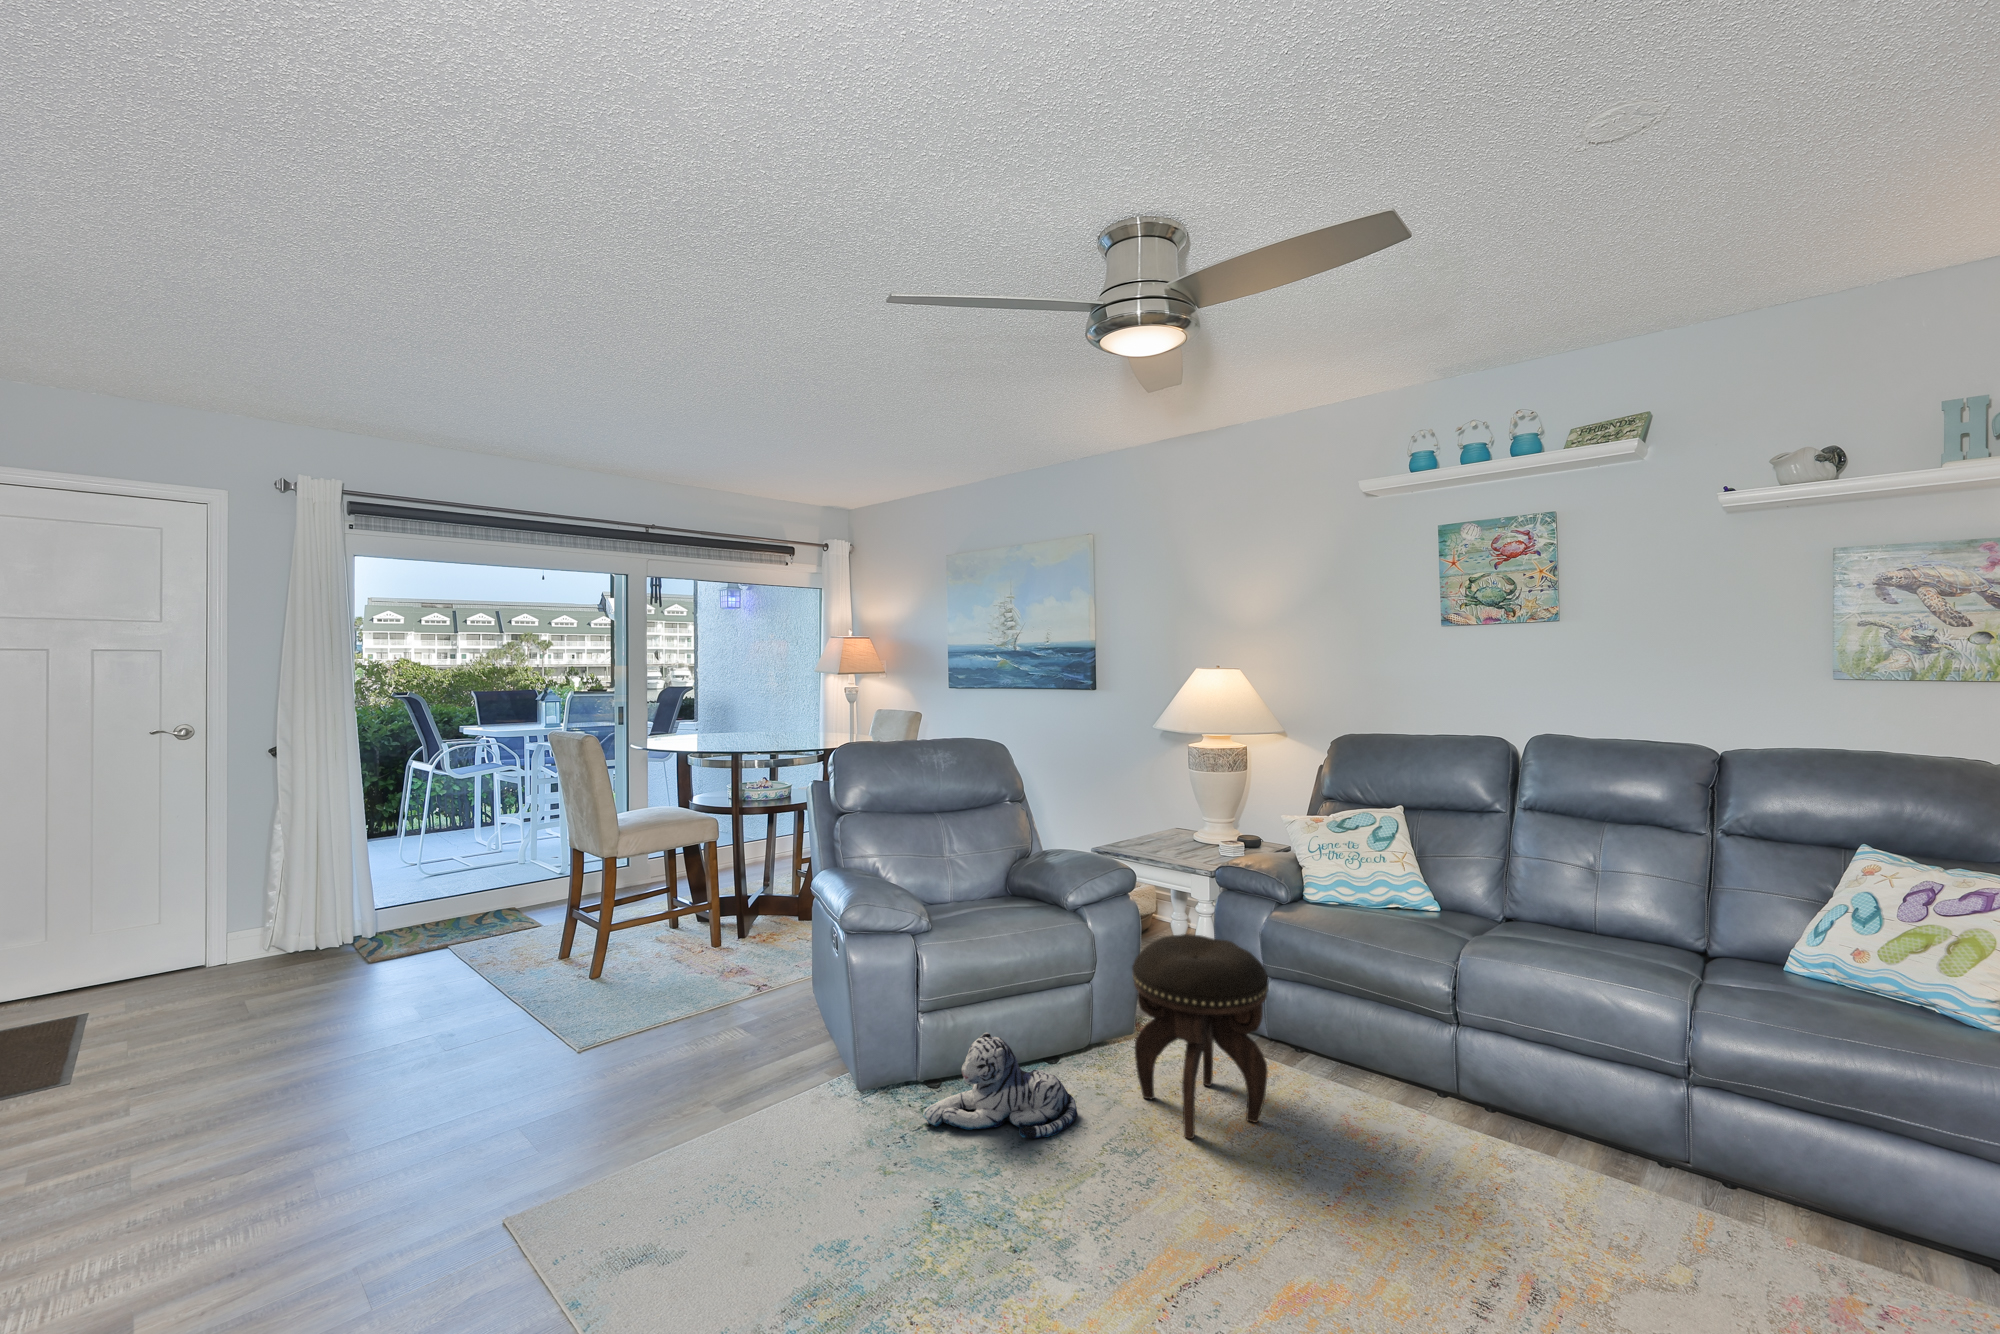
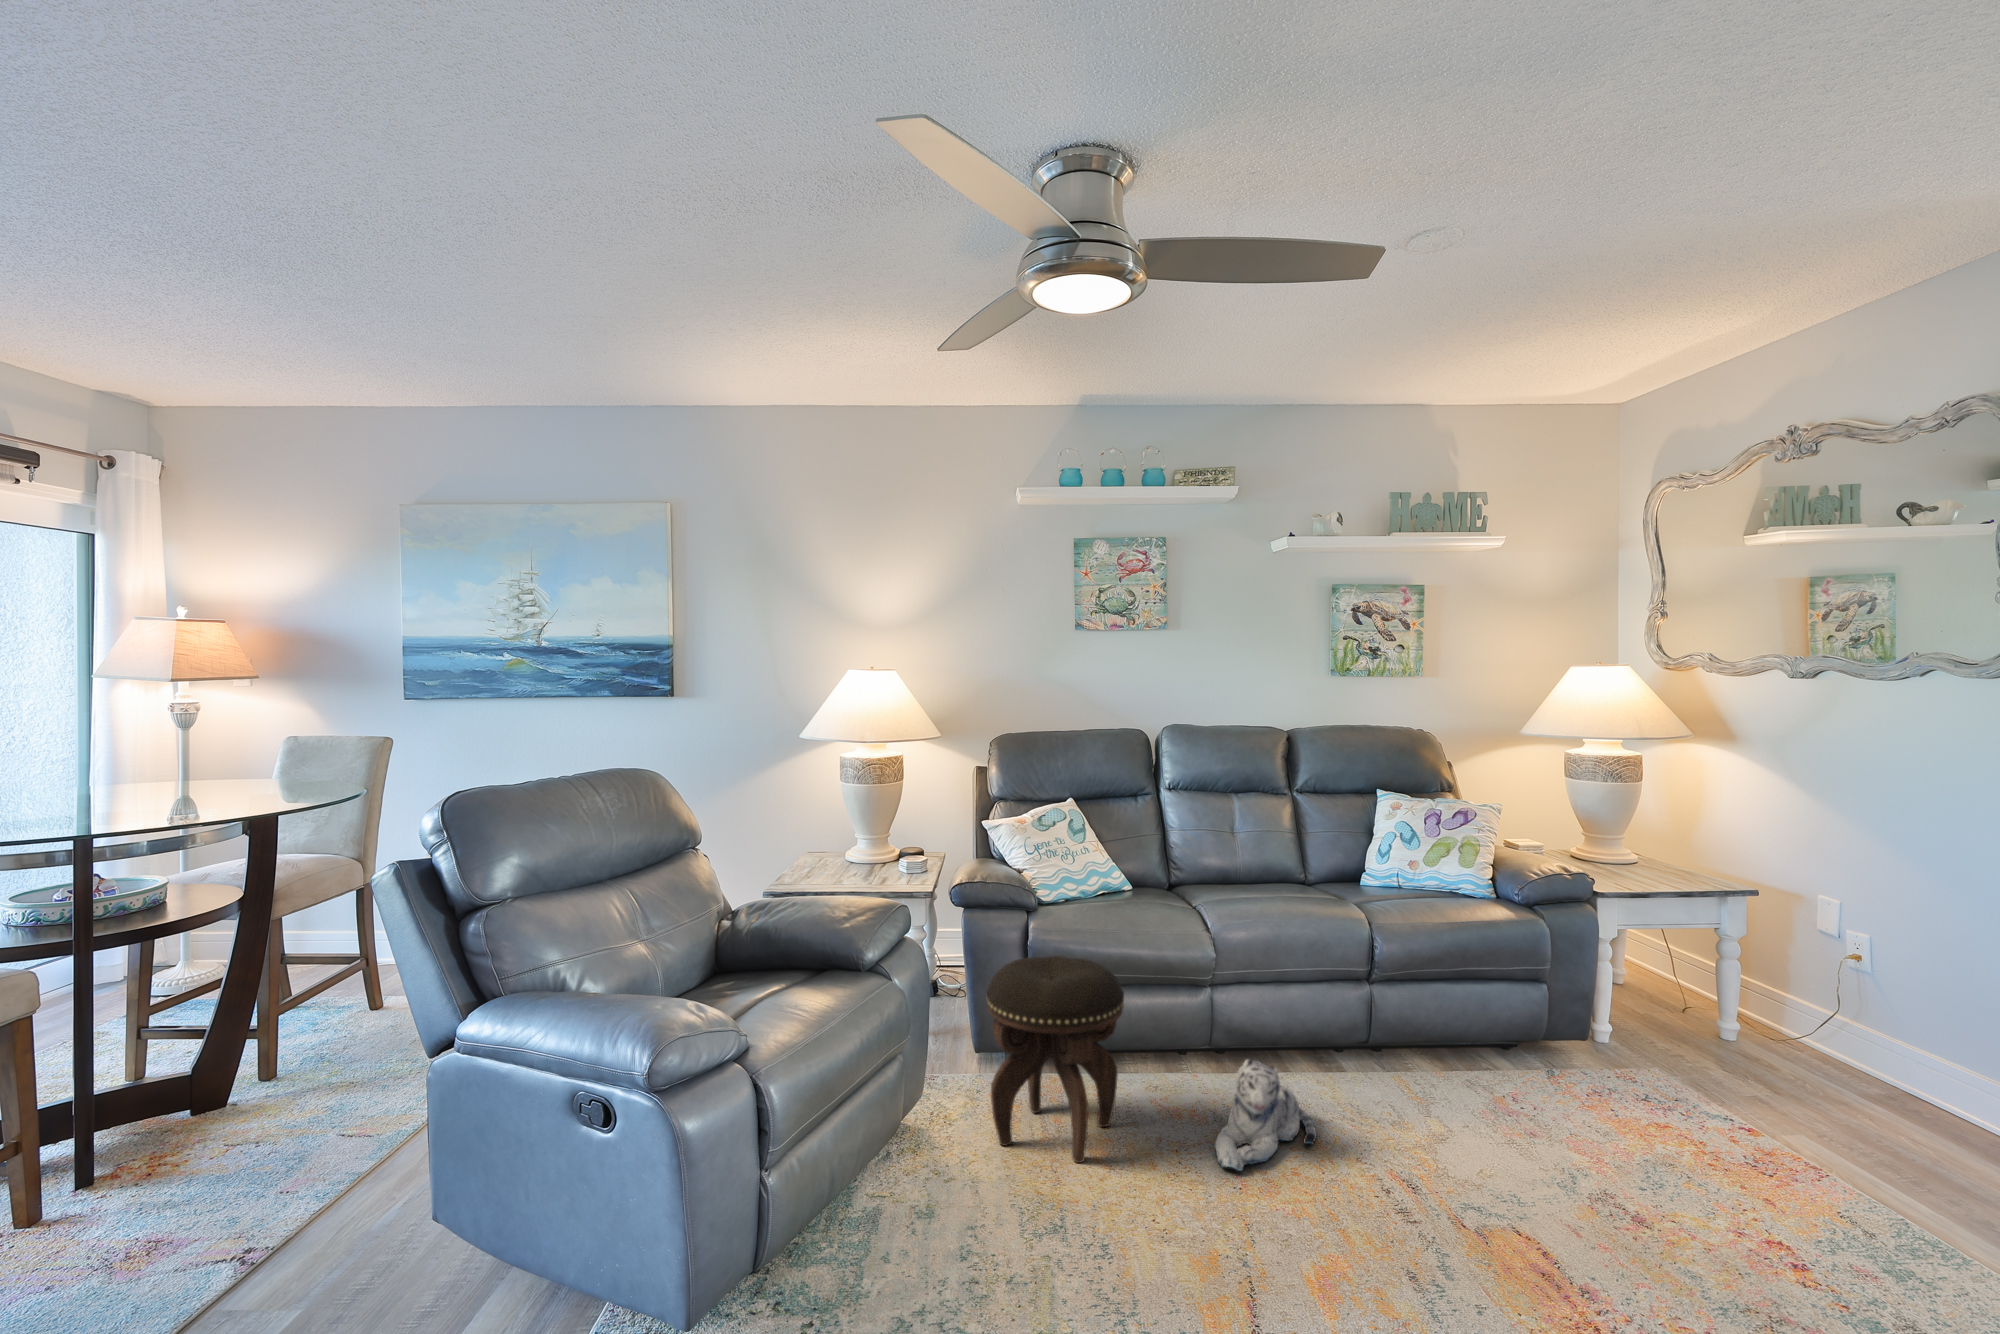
plush toy: present [923,1033,1078,1138] -> present [1215,1060,1317,1171]

